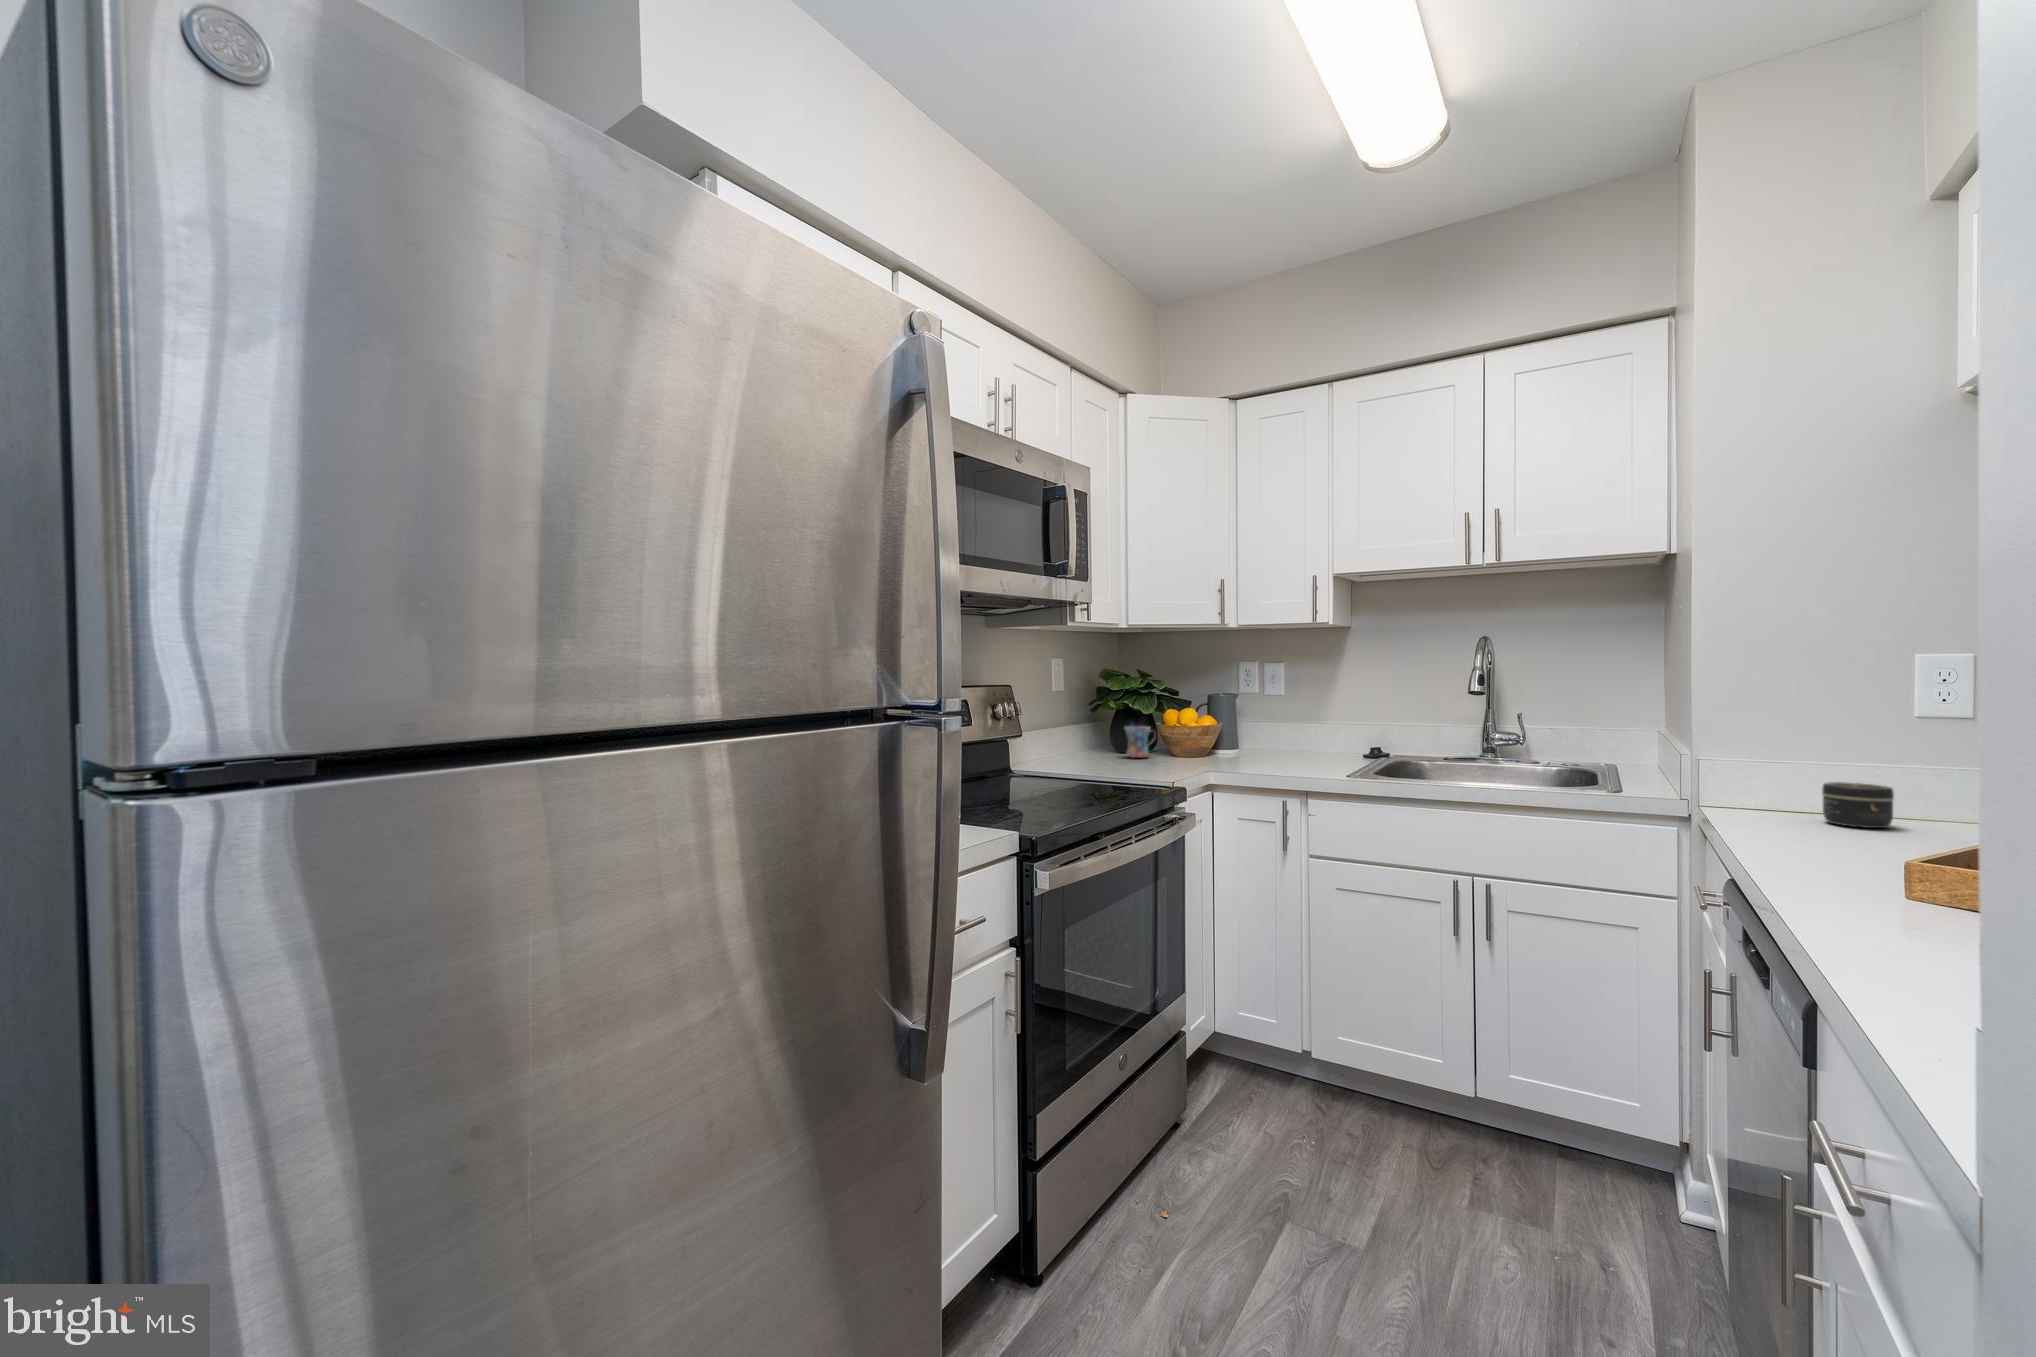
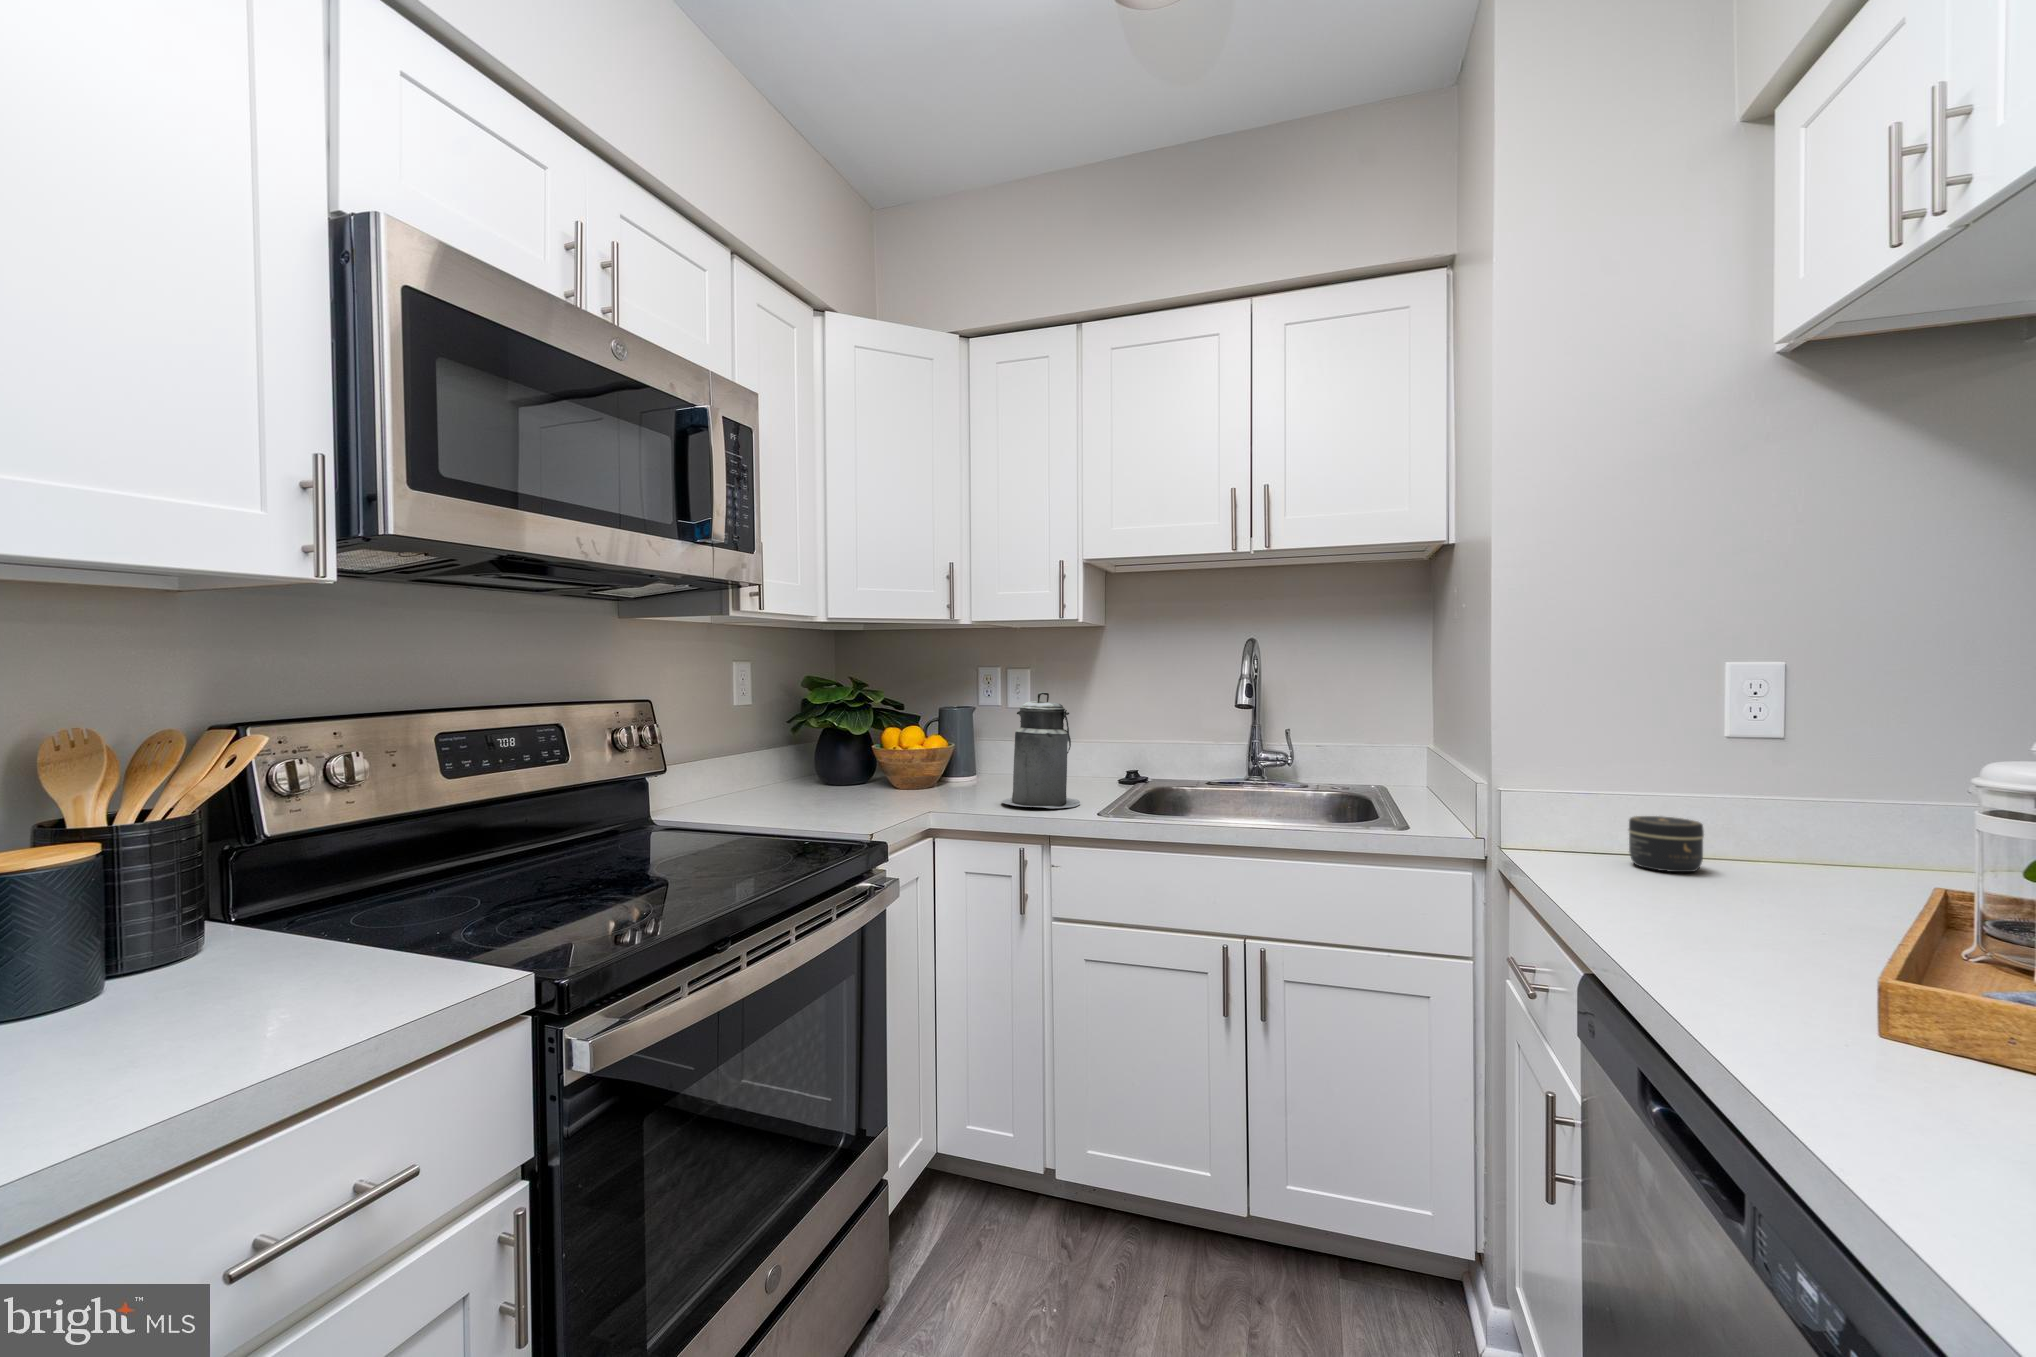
canister: none [1264,681,1330,772] -> present [1001,692,1080,808]
mug: present [1125,726,1151,758] -> none [828,750,871,792]

